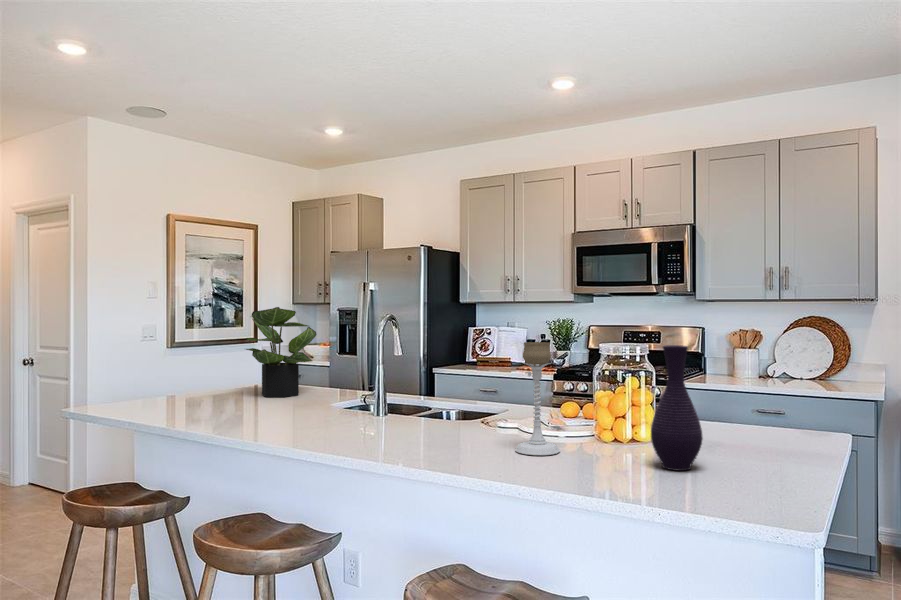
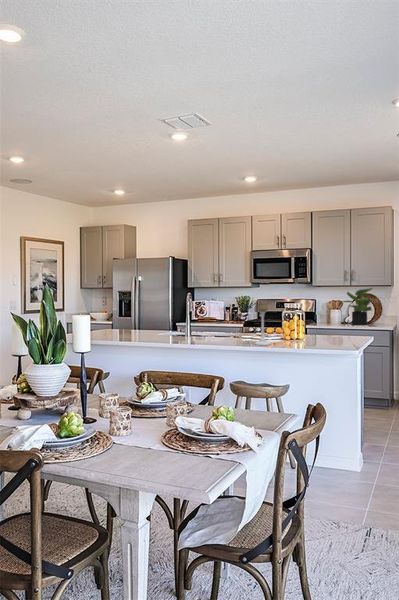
potted plant: present [246,307,316,397] -> present [342,288,372,325]
vase: present [651,345,703,471] -> none [305,304,323,347]

